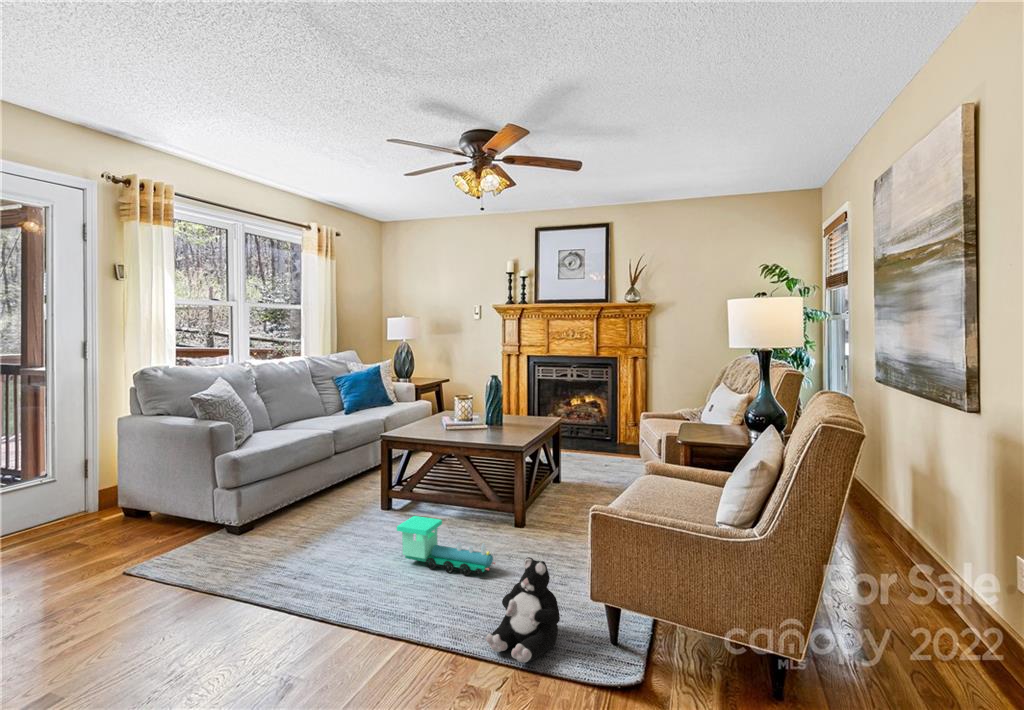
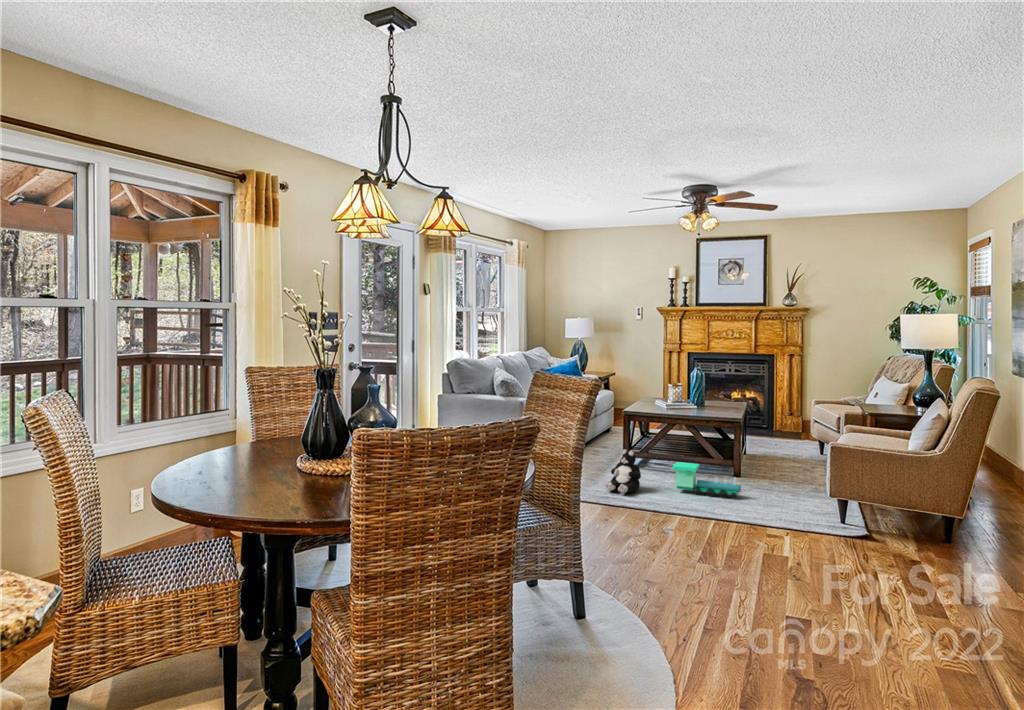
plush toy: present [486,557,560,663] -> present [605,449,641,493]

